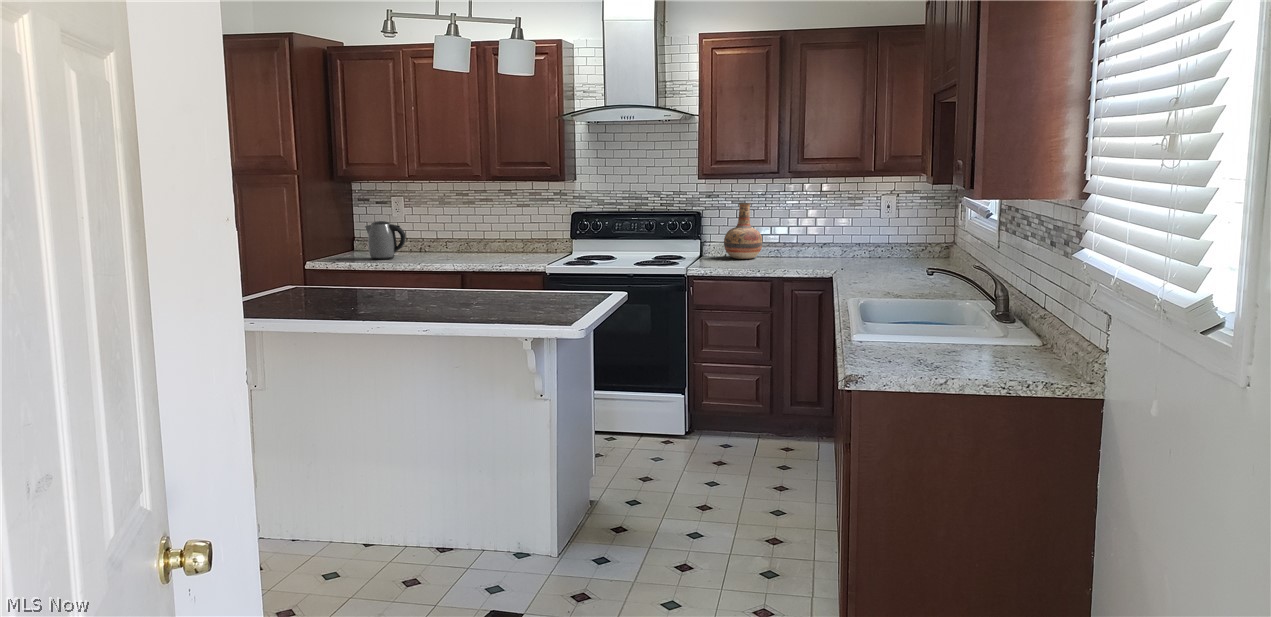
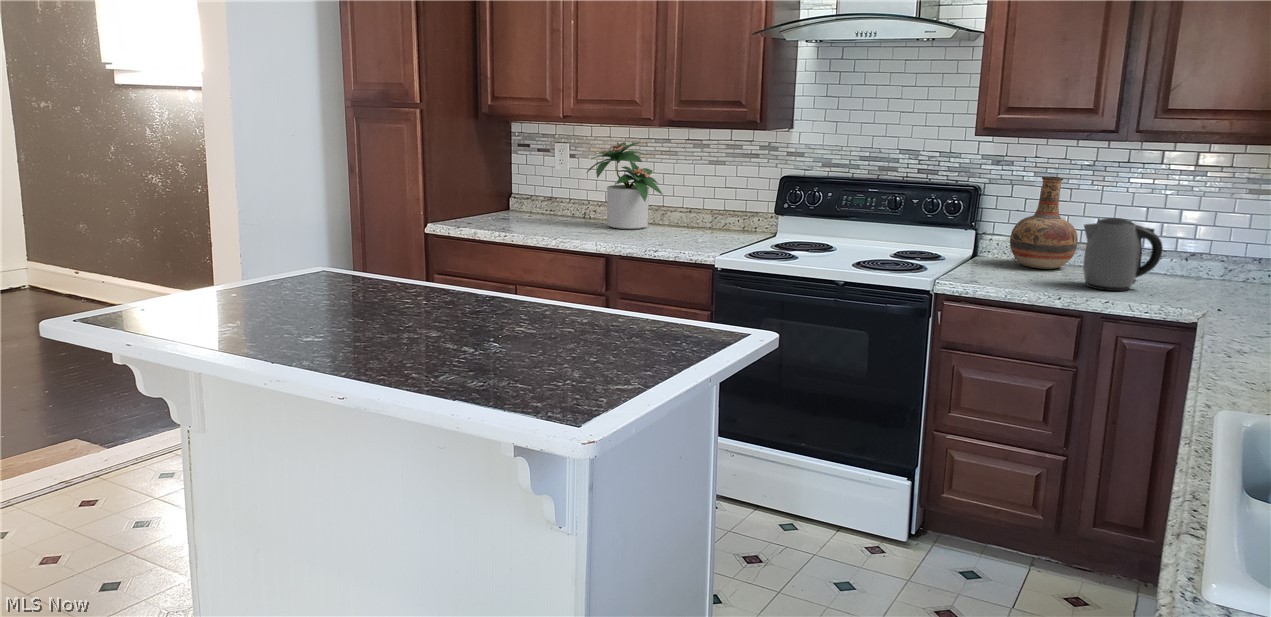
potted plant: none [427,194,486,256] -> present [587,142,663,229]
kettle: present [365,221,406,260] -> present [1083,218,1163,291]

